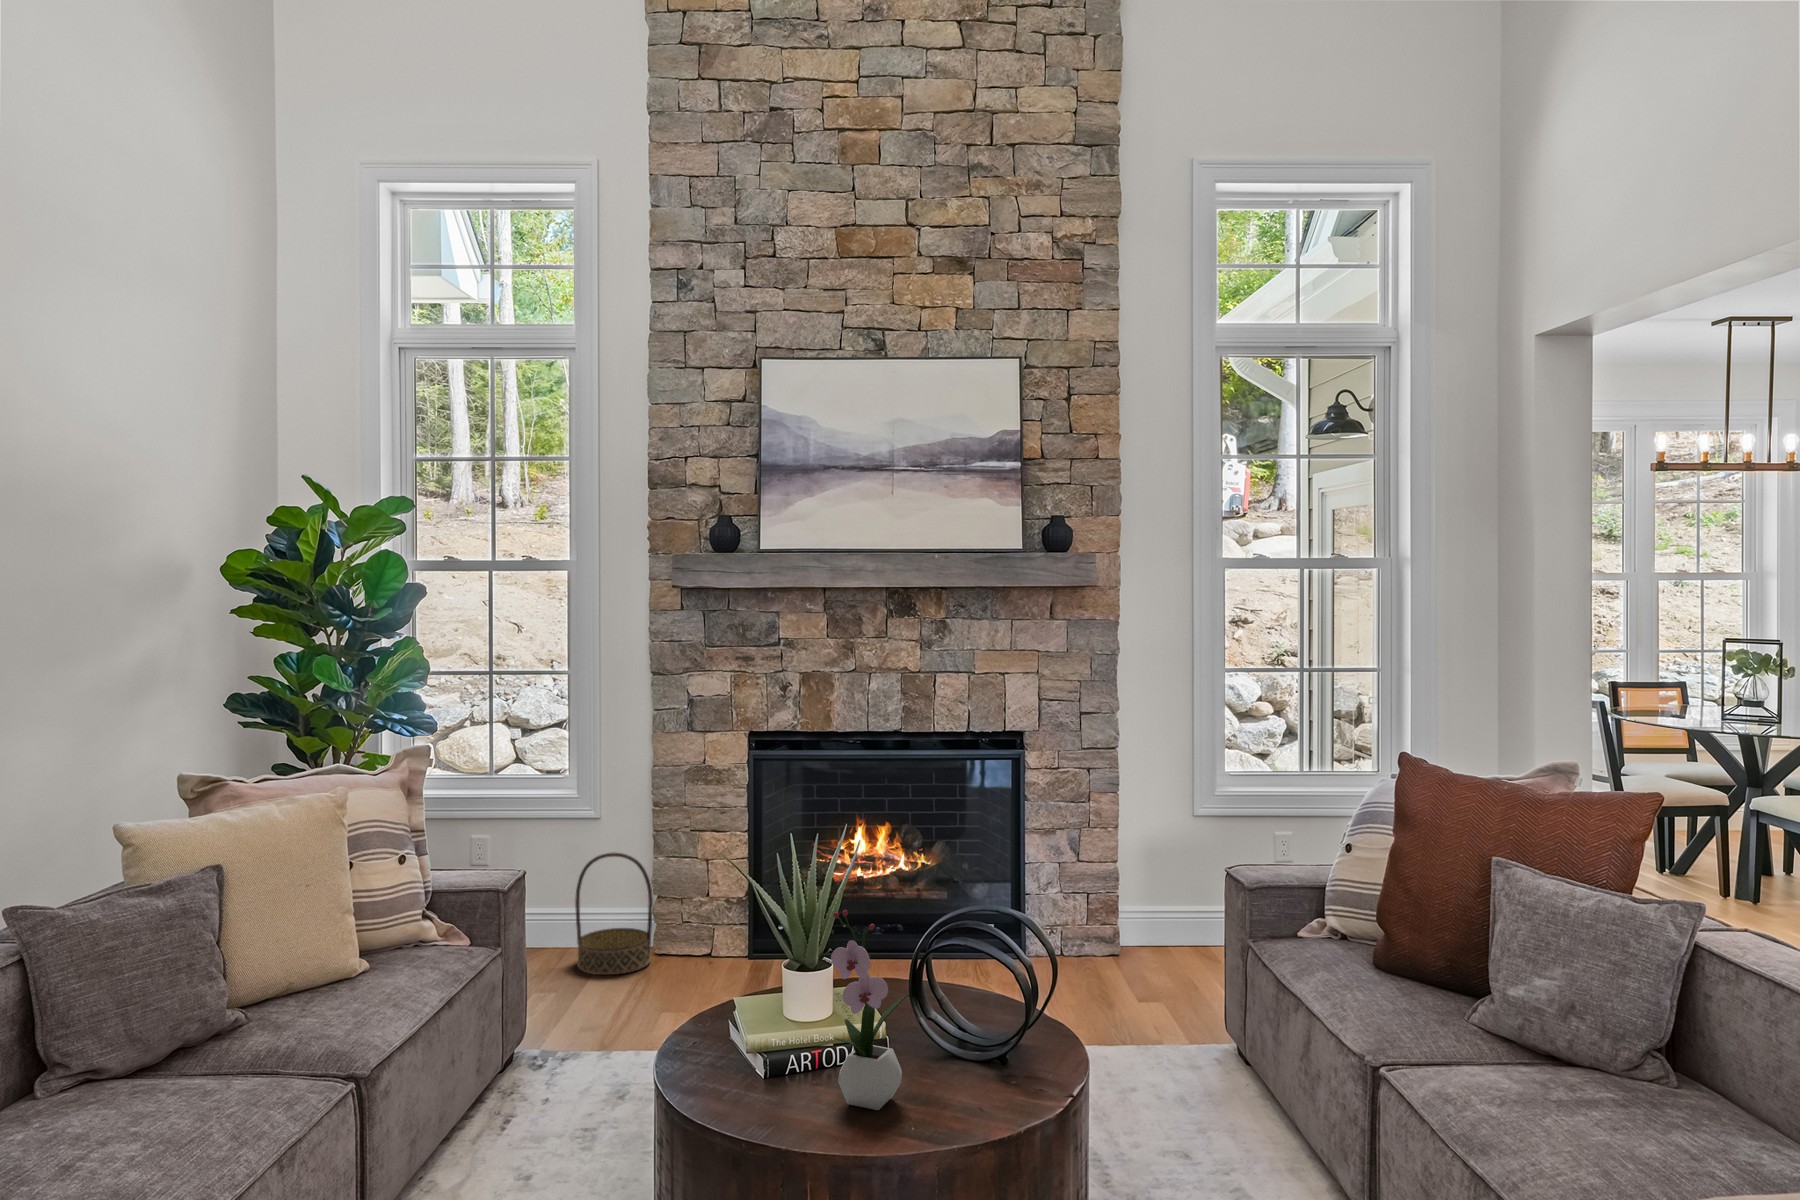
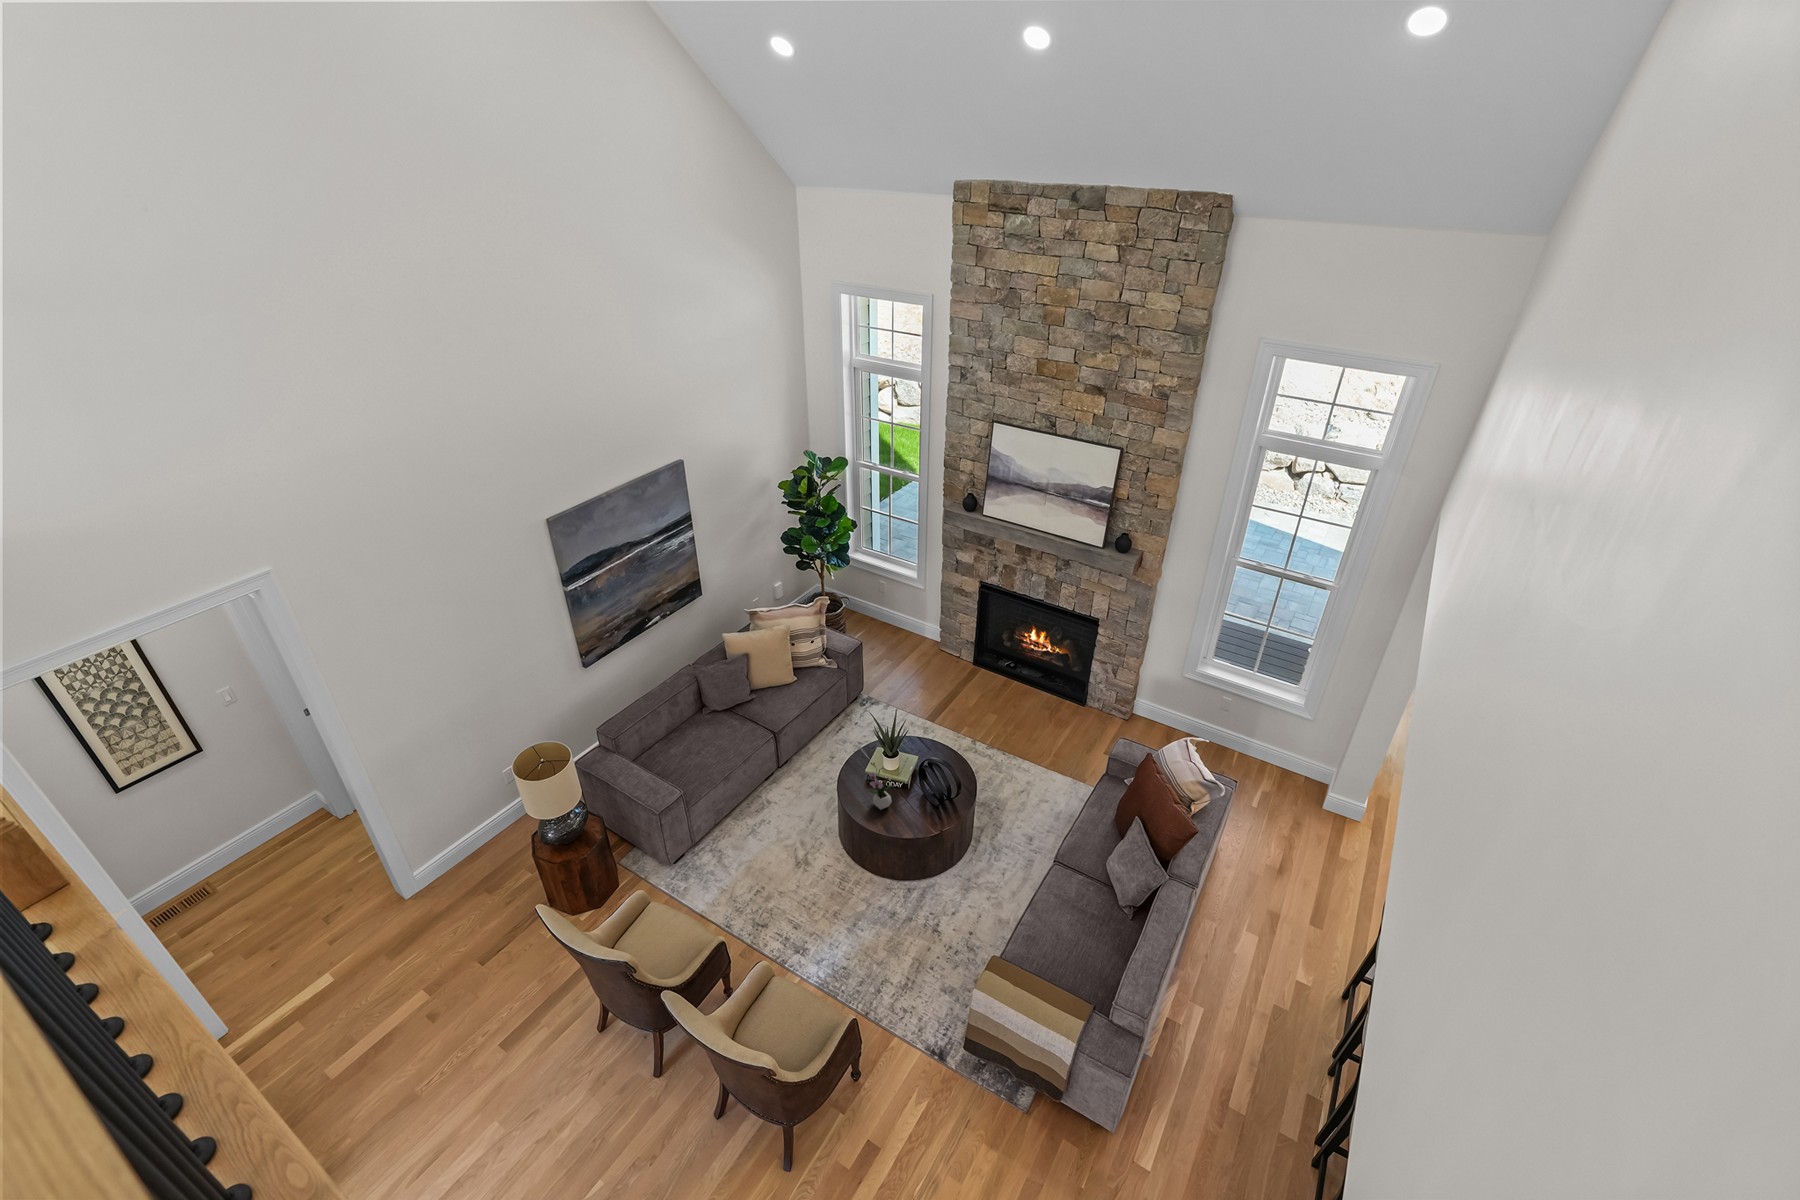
basket: present [575,852,653,975] -> none [906,613,935,660]

